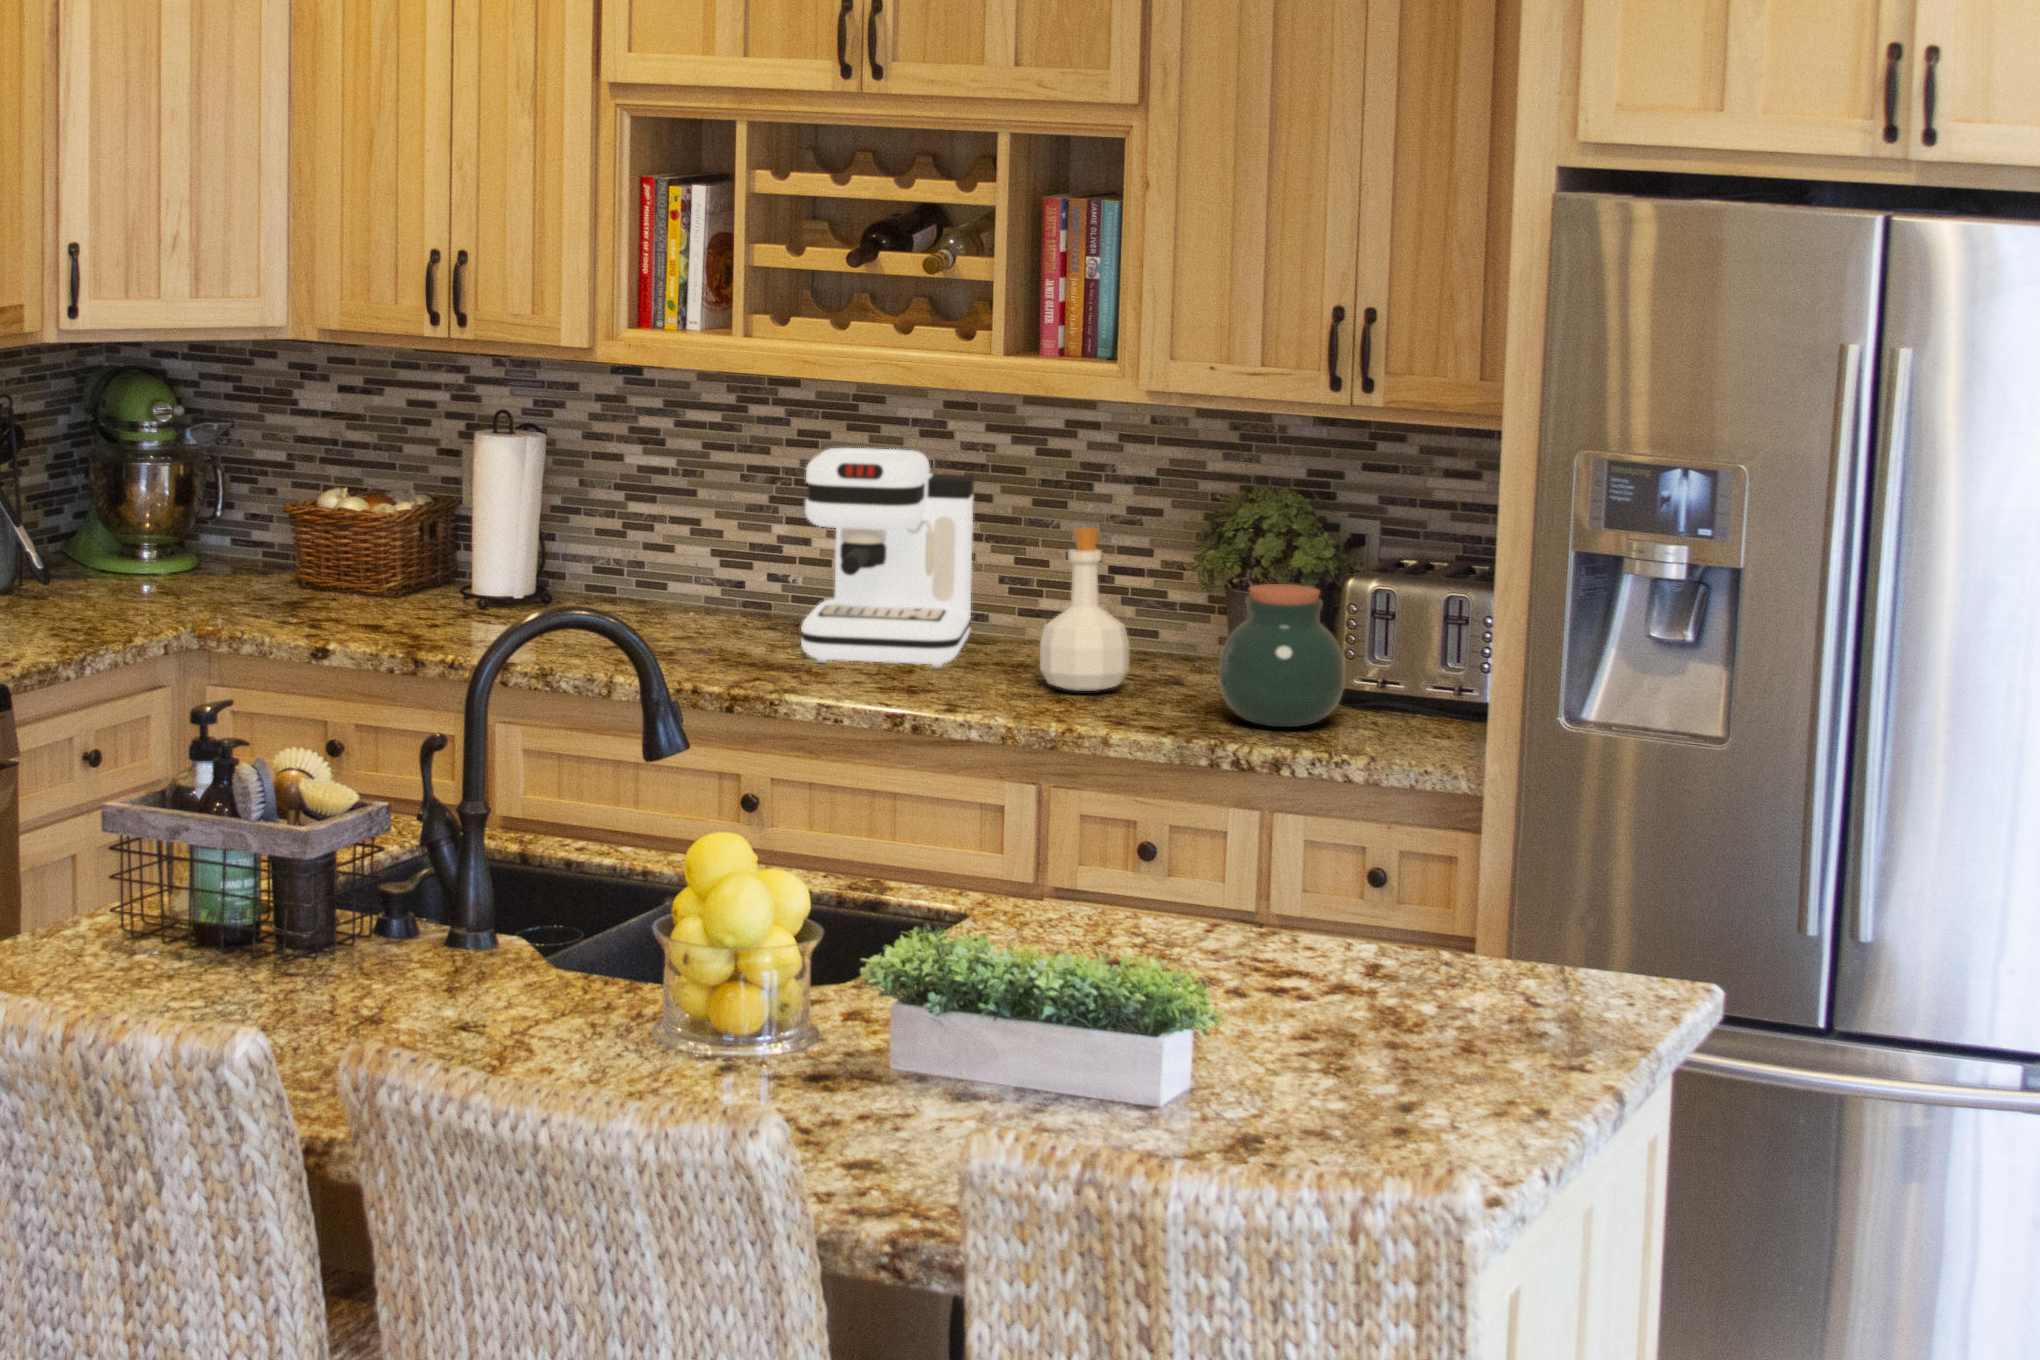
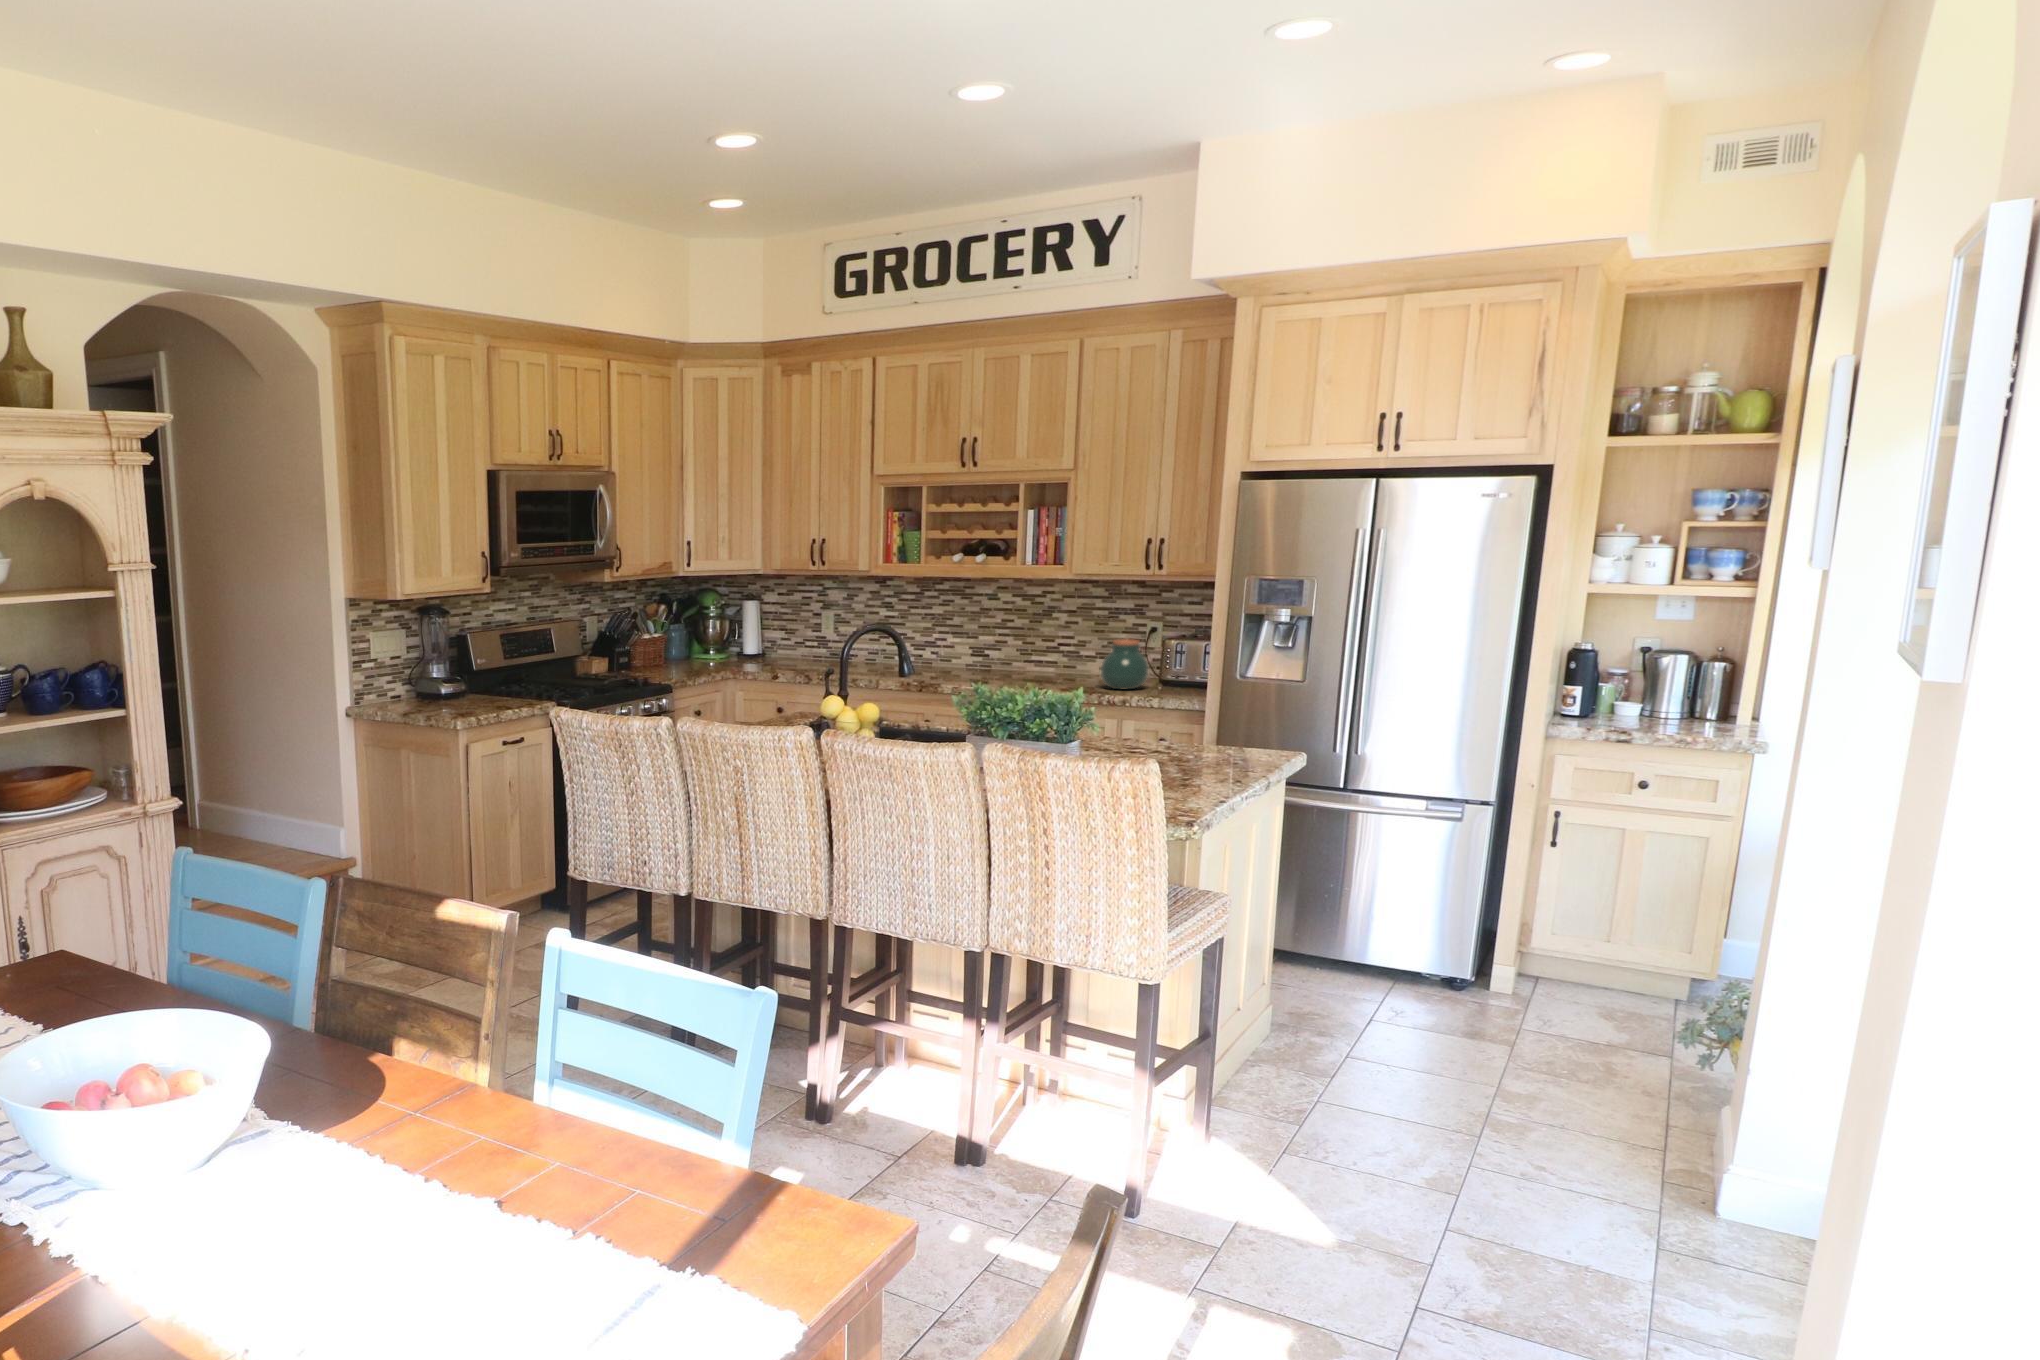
coffee maker: present [801,448,974,667] -> none [945,603,1009,678]
bottle: present [1040,528,1129,691] -> none [1034,624,1067,682]

